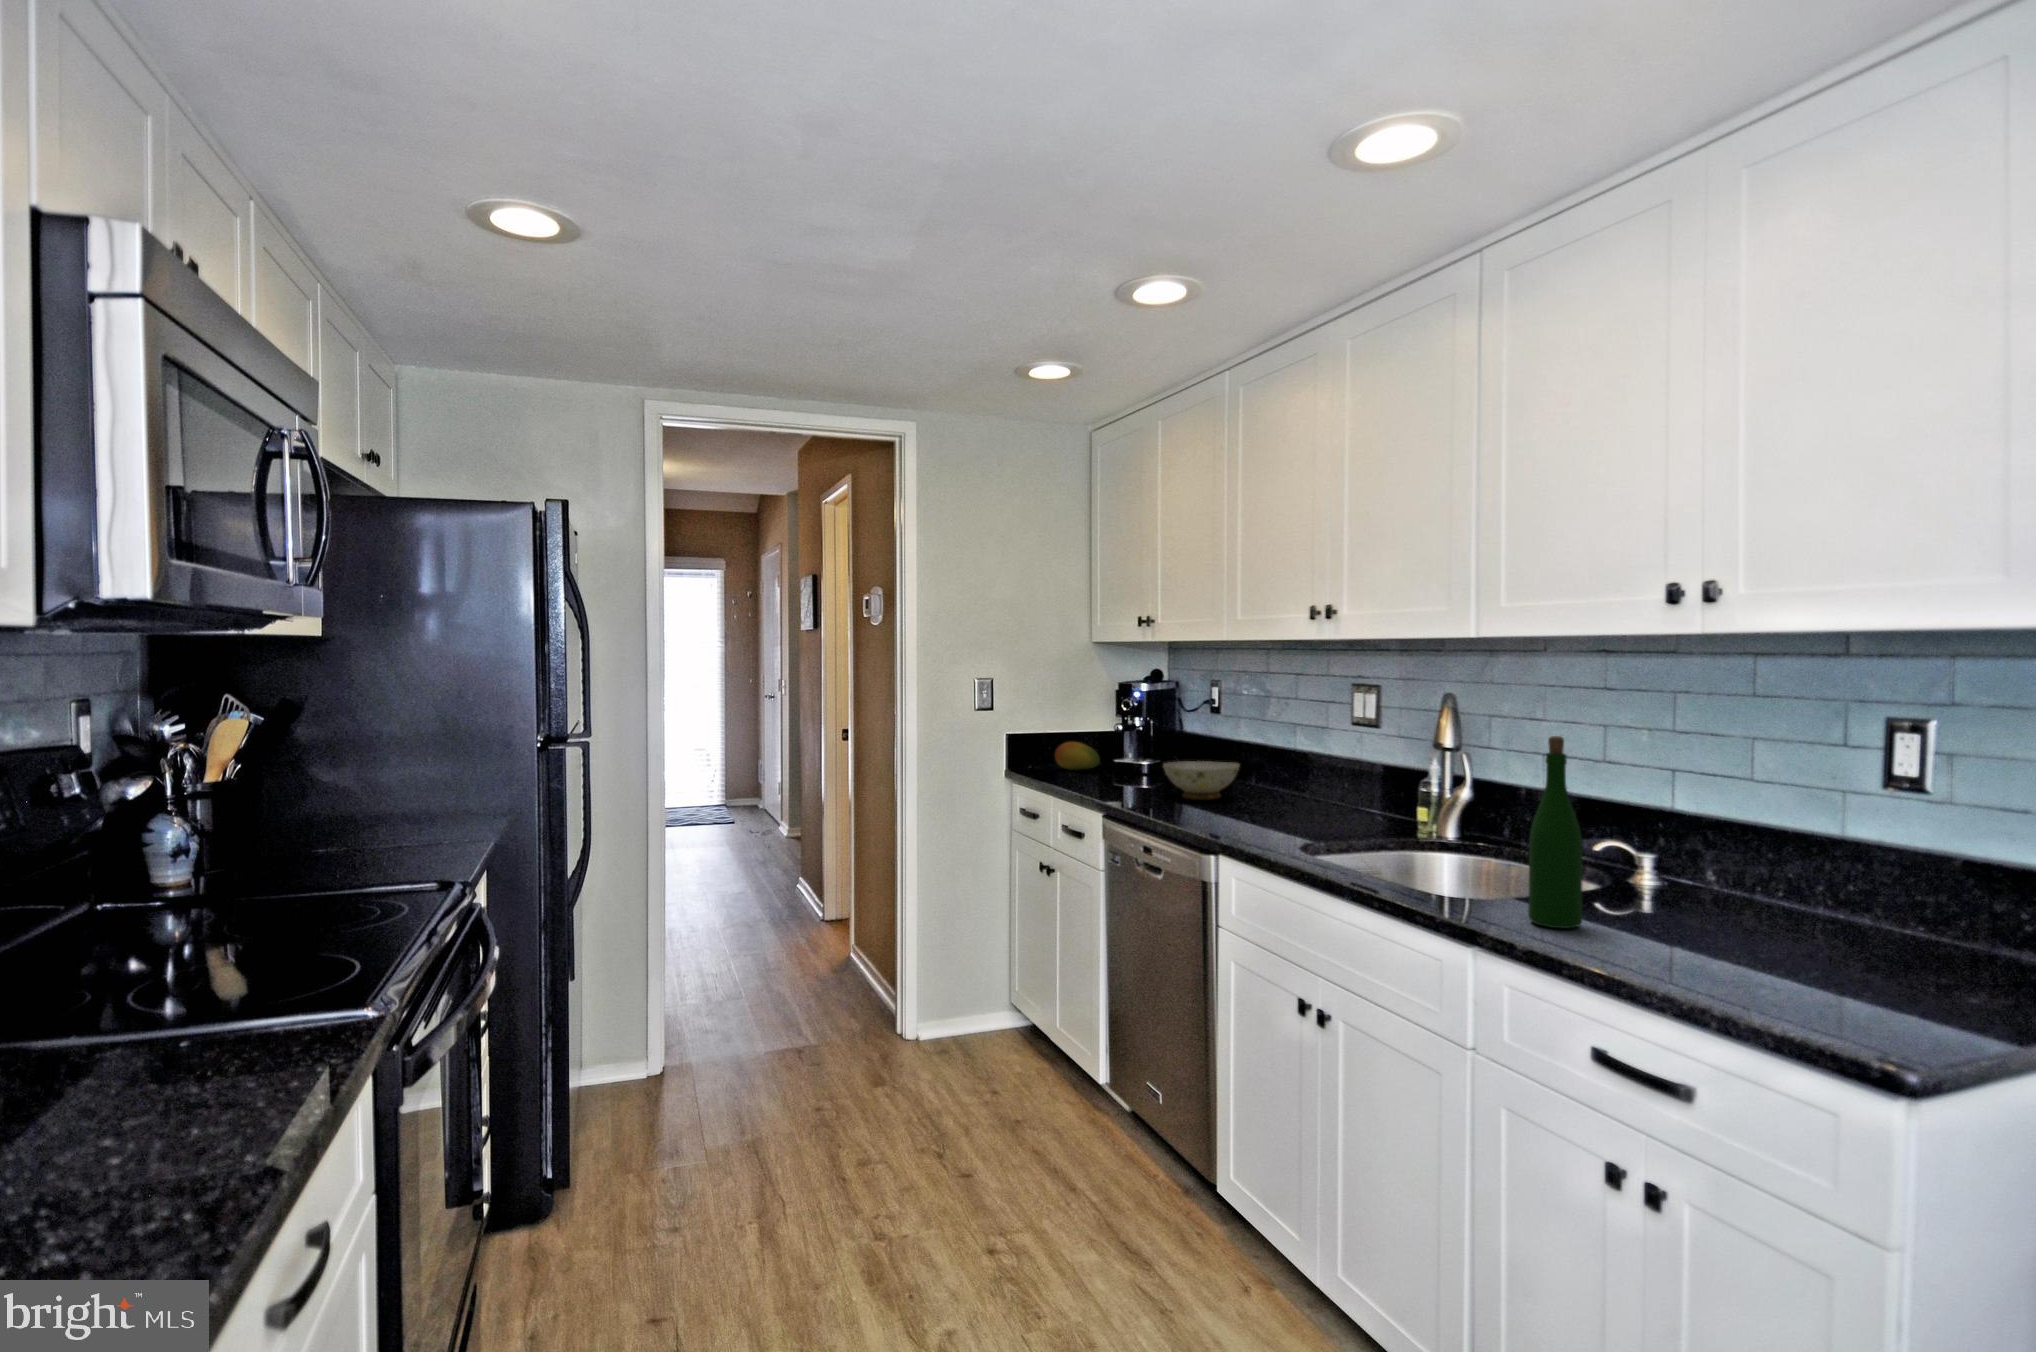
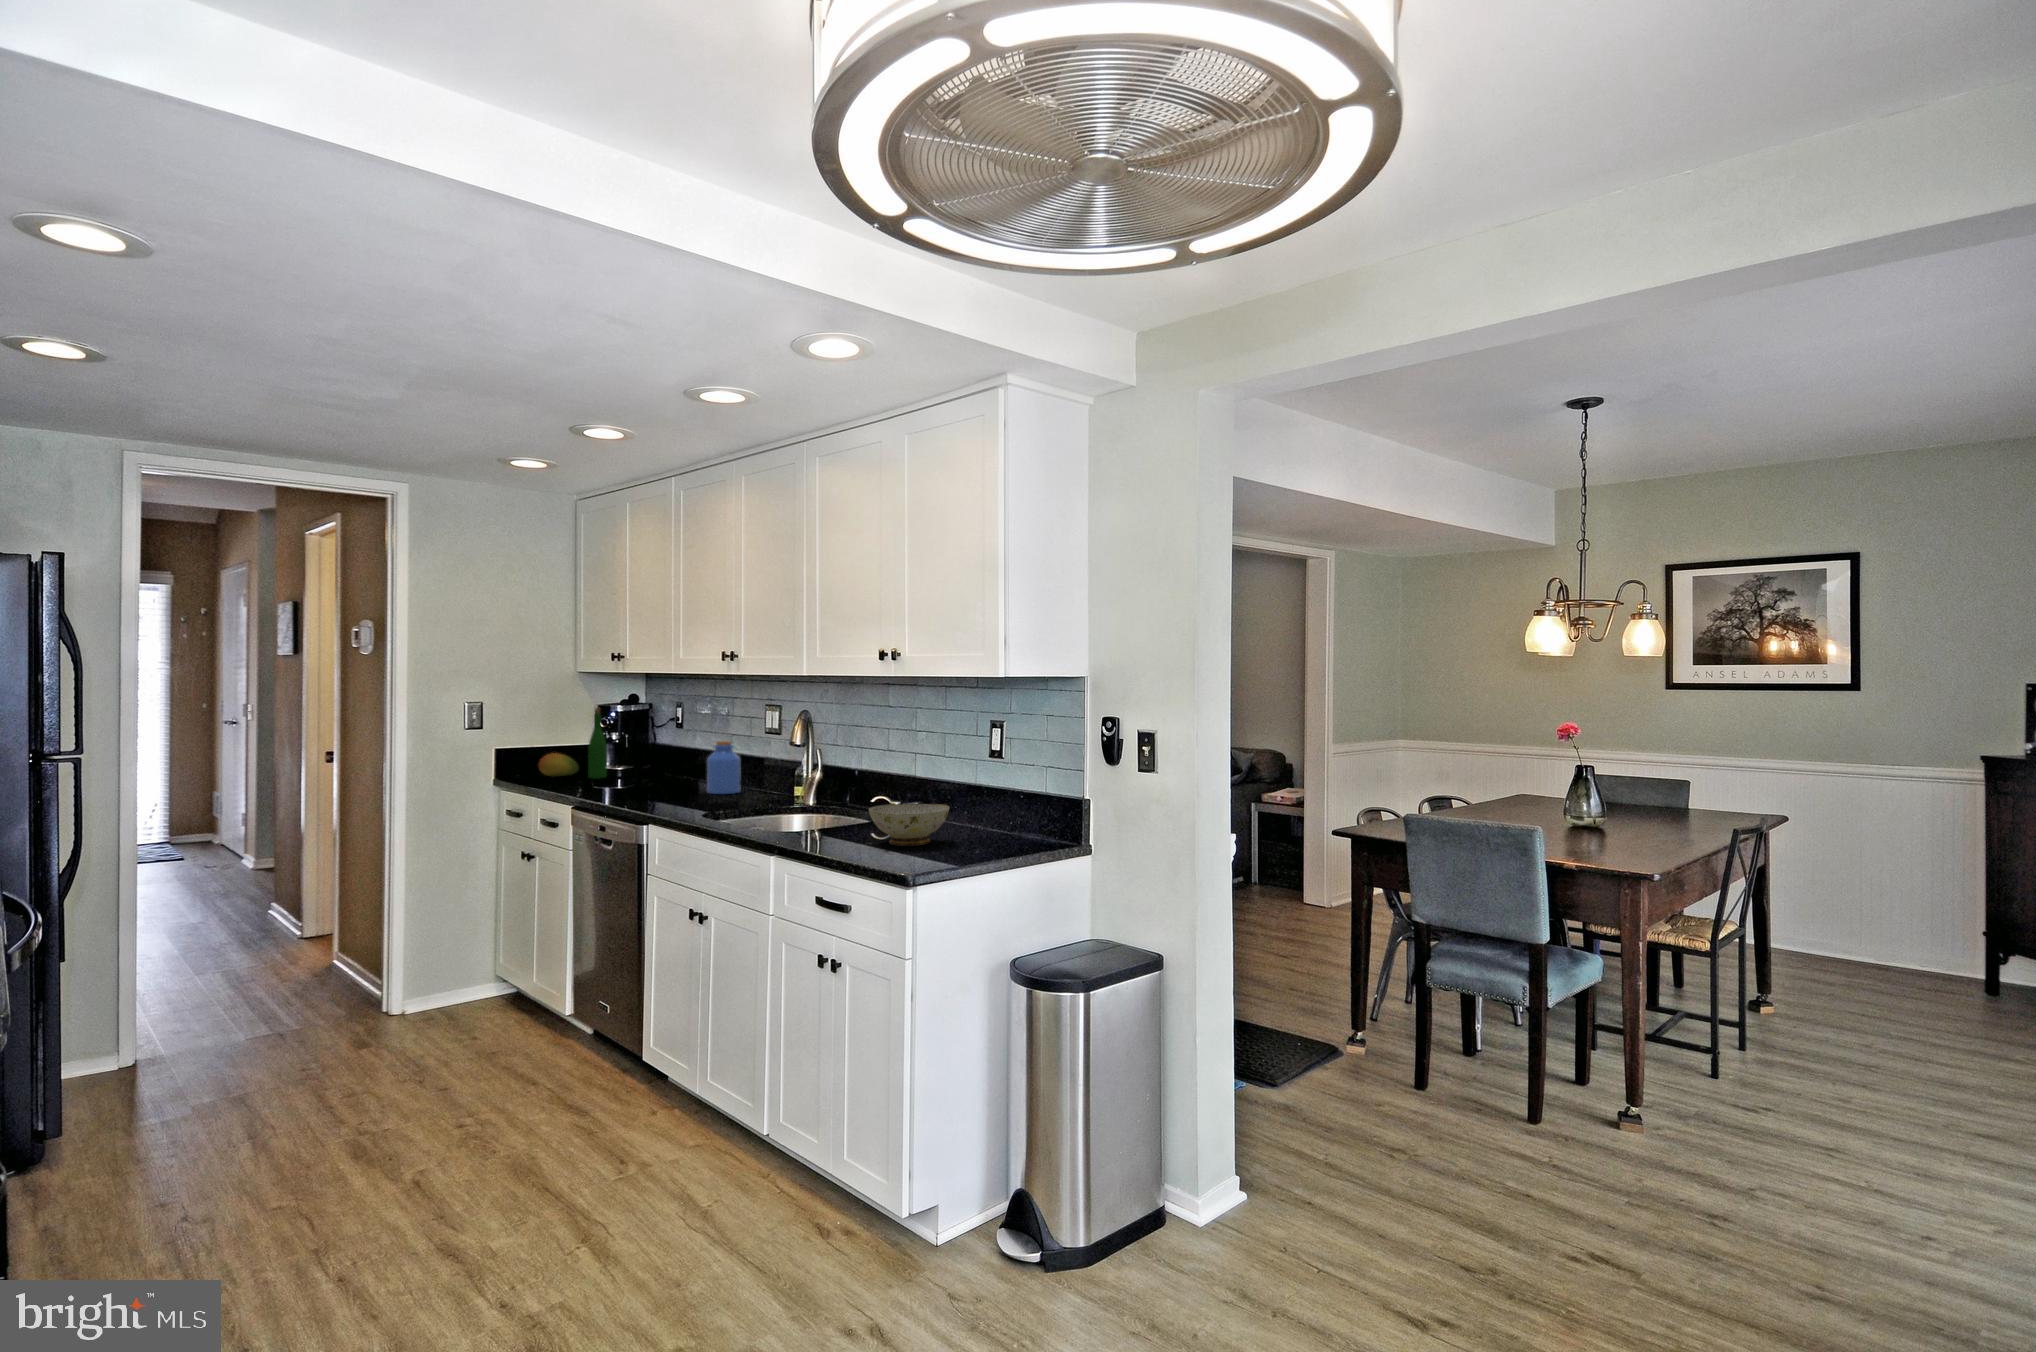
jar: none [1276,734,1322,808] -> present [707,741,740,794]
wine bottle: present [1528,736,1583,928] -> present [588,707,607,779]
ceramic bowl: present [1163,761,1239,800] -> present [869,803,950,846]

